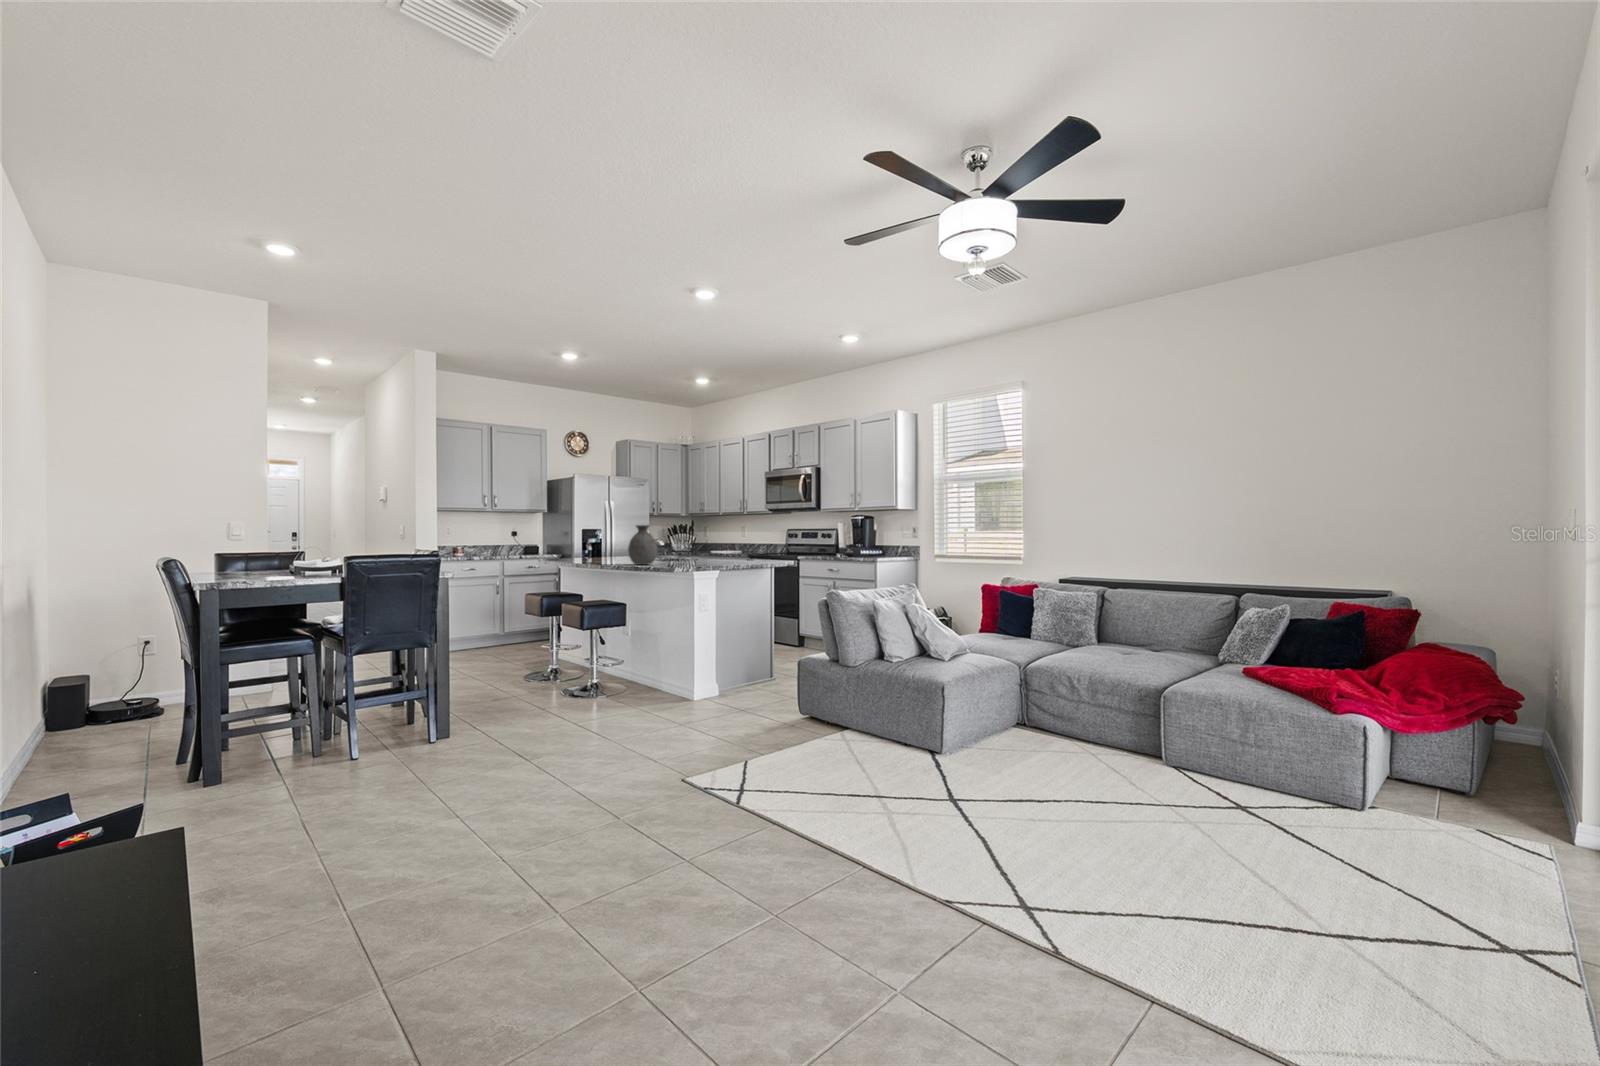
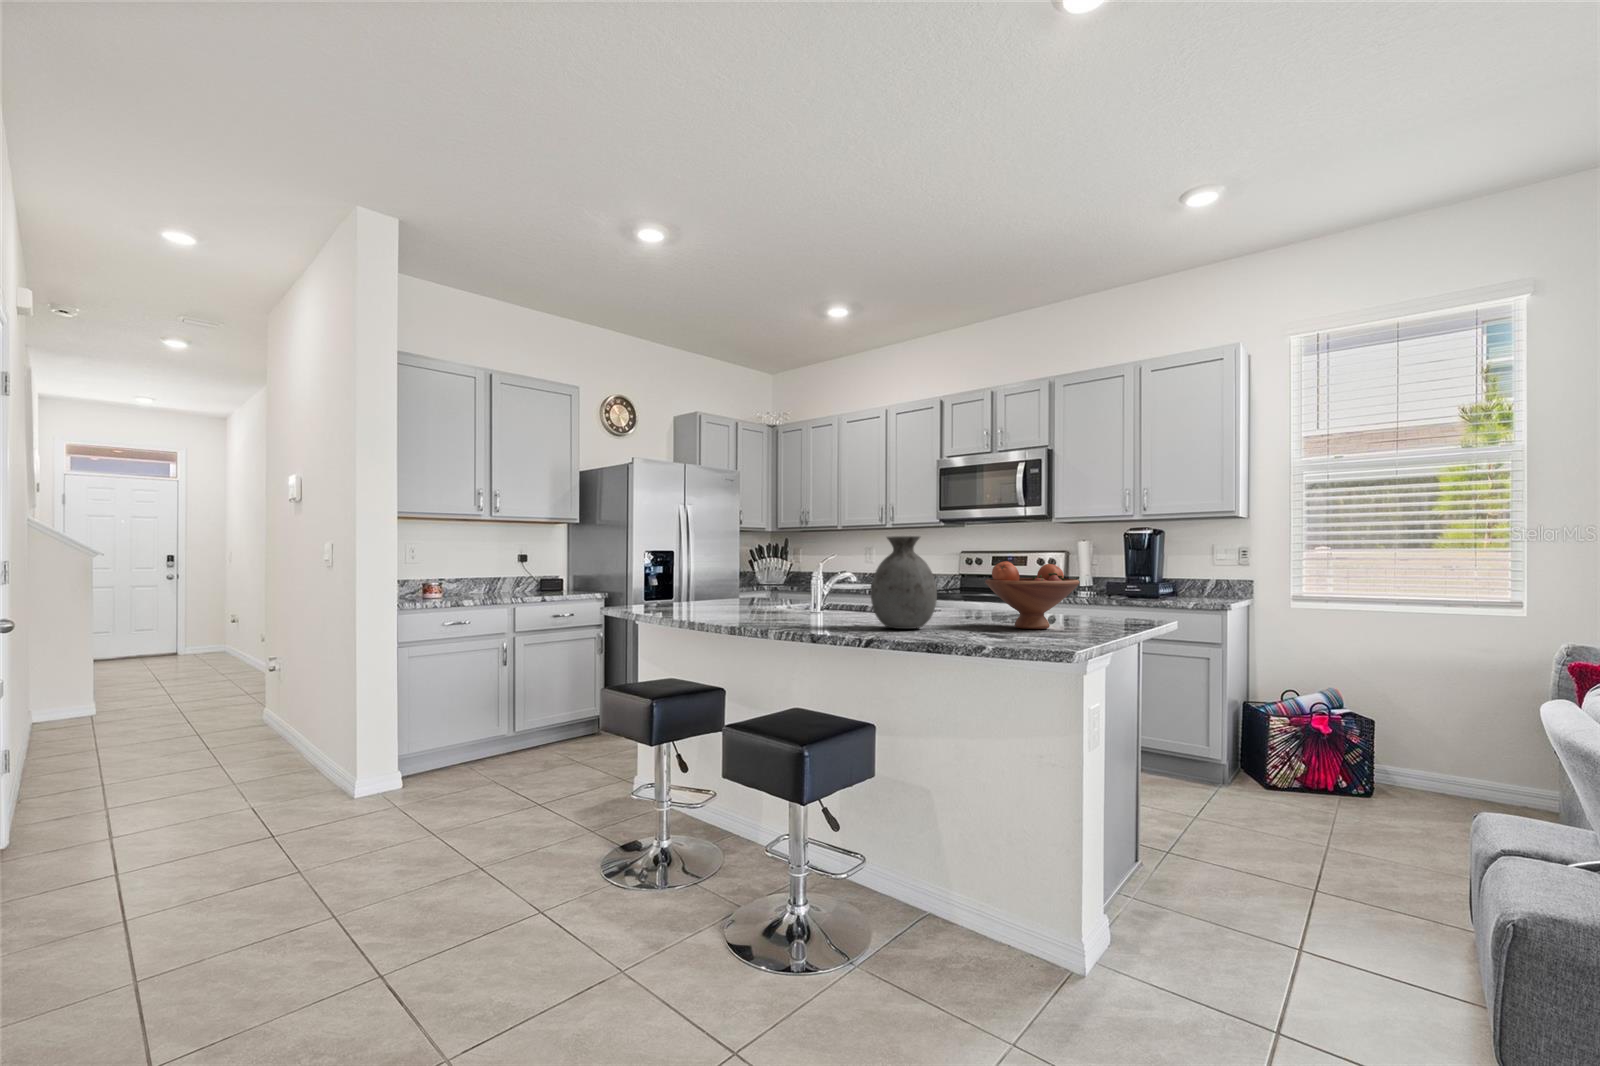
fruit bowl: none [680,536,720,565] -> present [985,561,1080,629]

